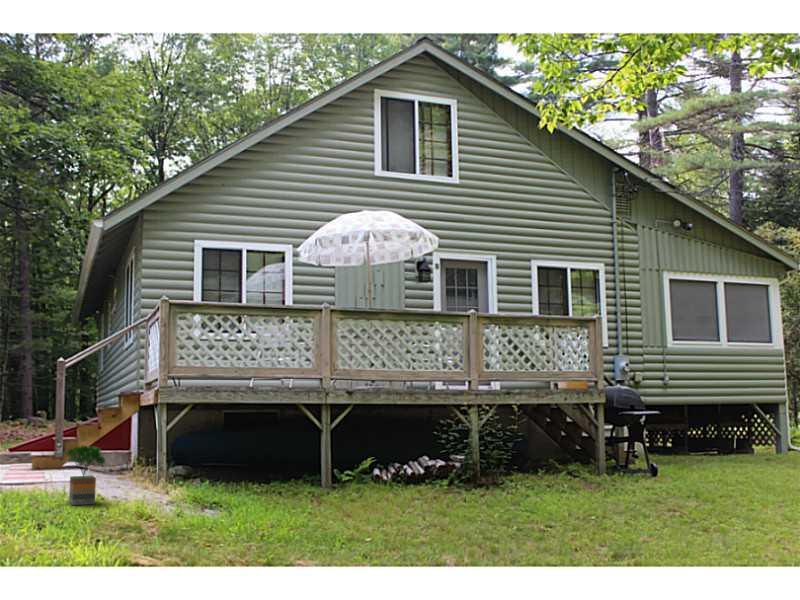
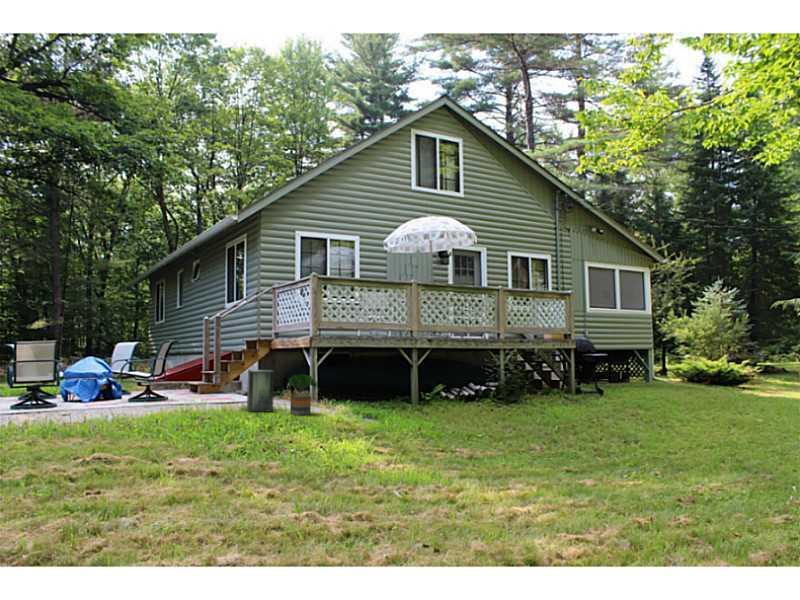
storage box: none [11,438,60,499] -> present [247,370,274,412]

